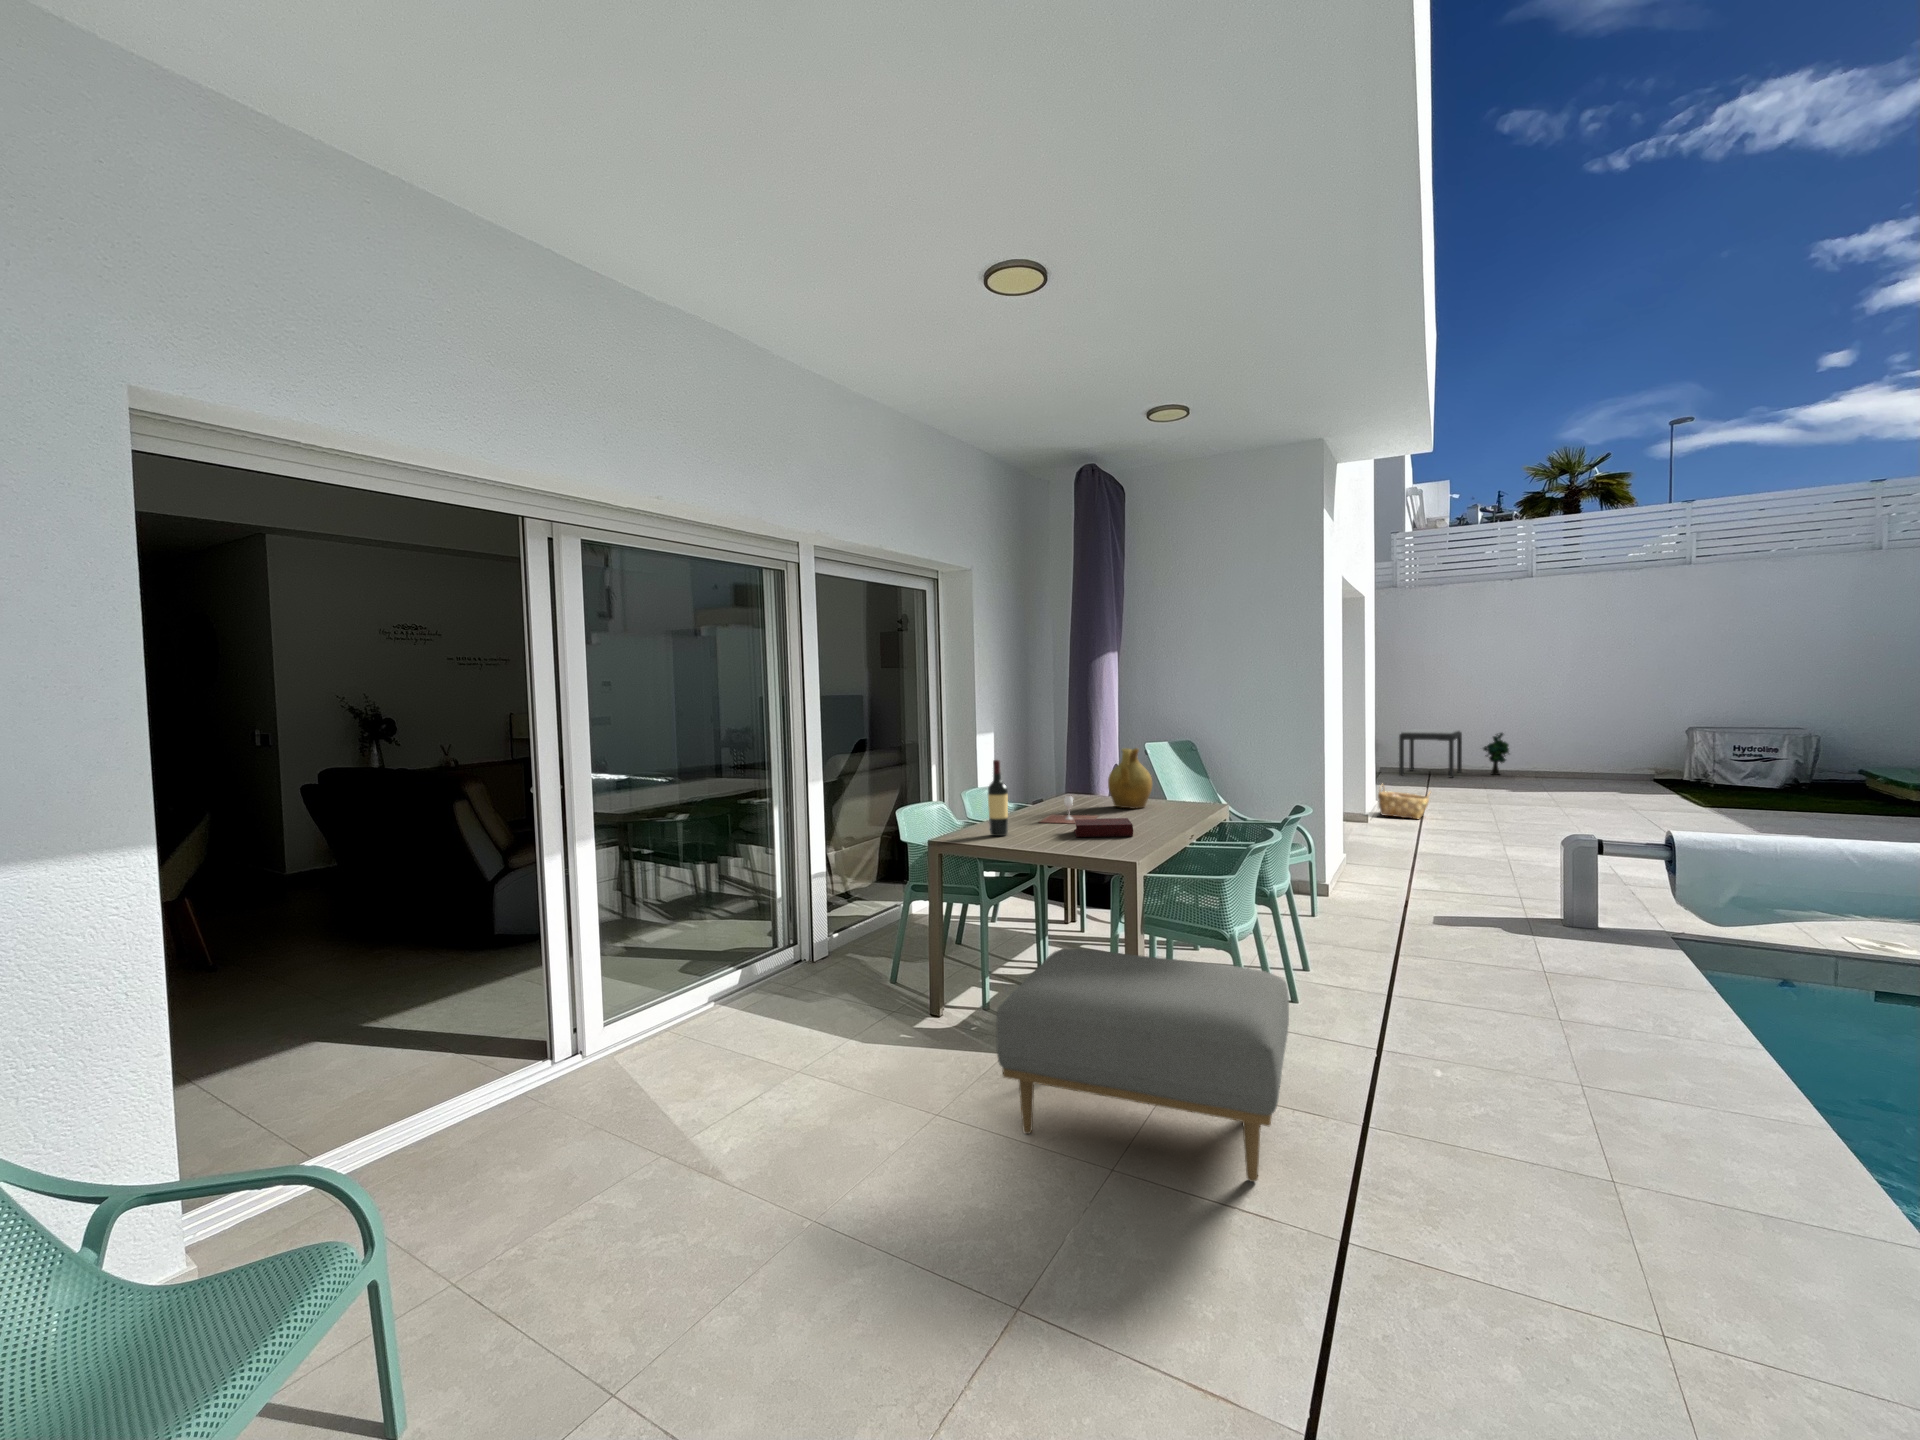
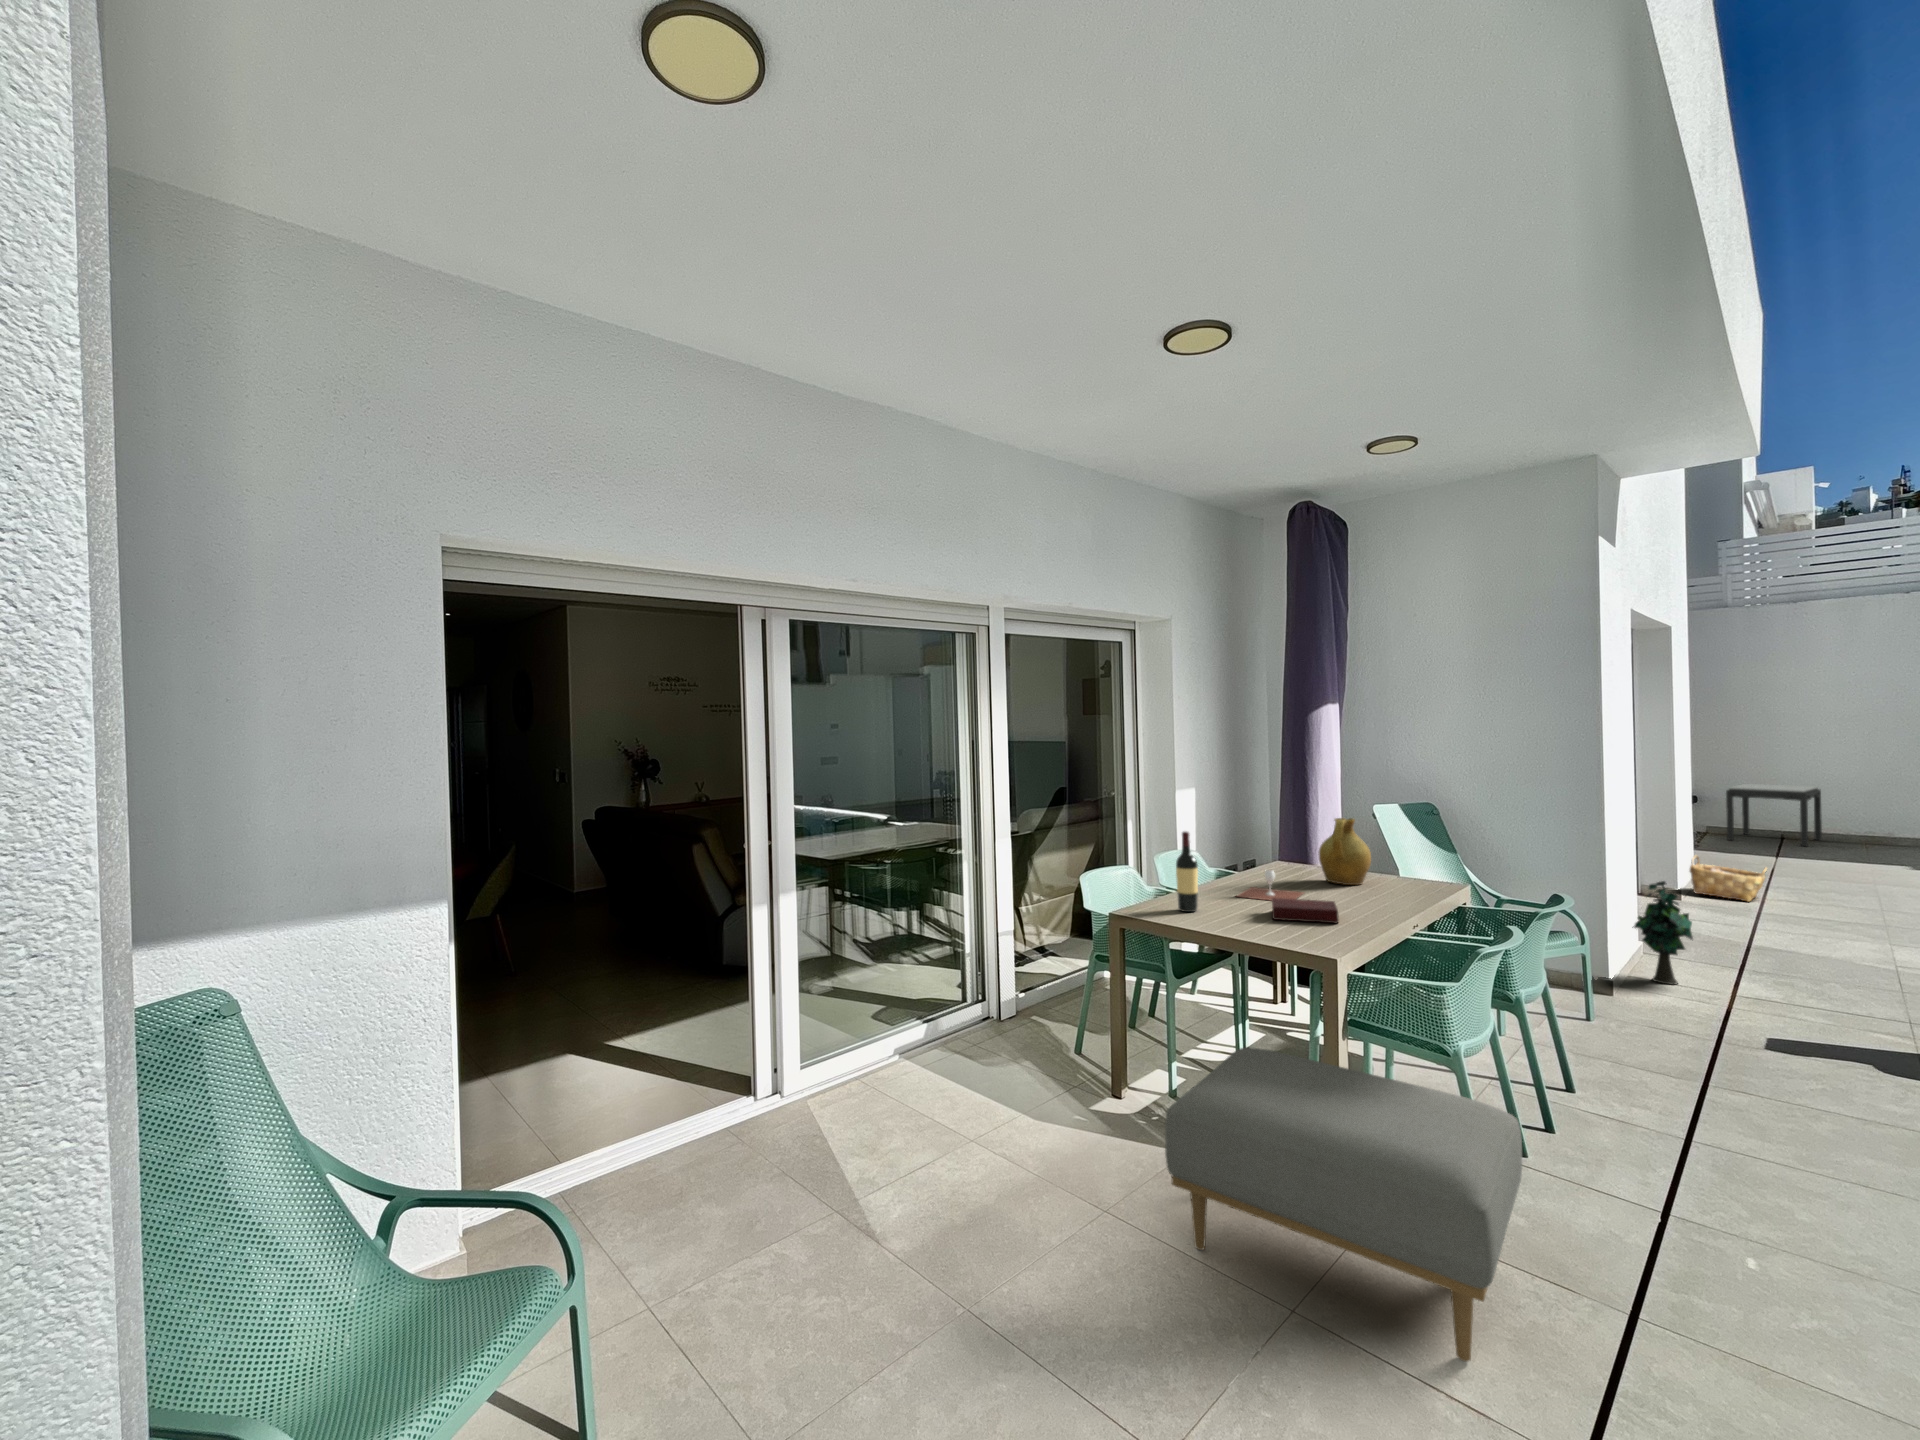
decorative plant: present [1483,733,1509,775] -> present [1632,881,1693,985]

